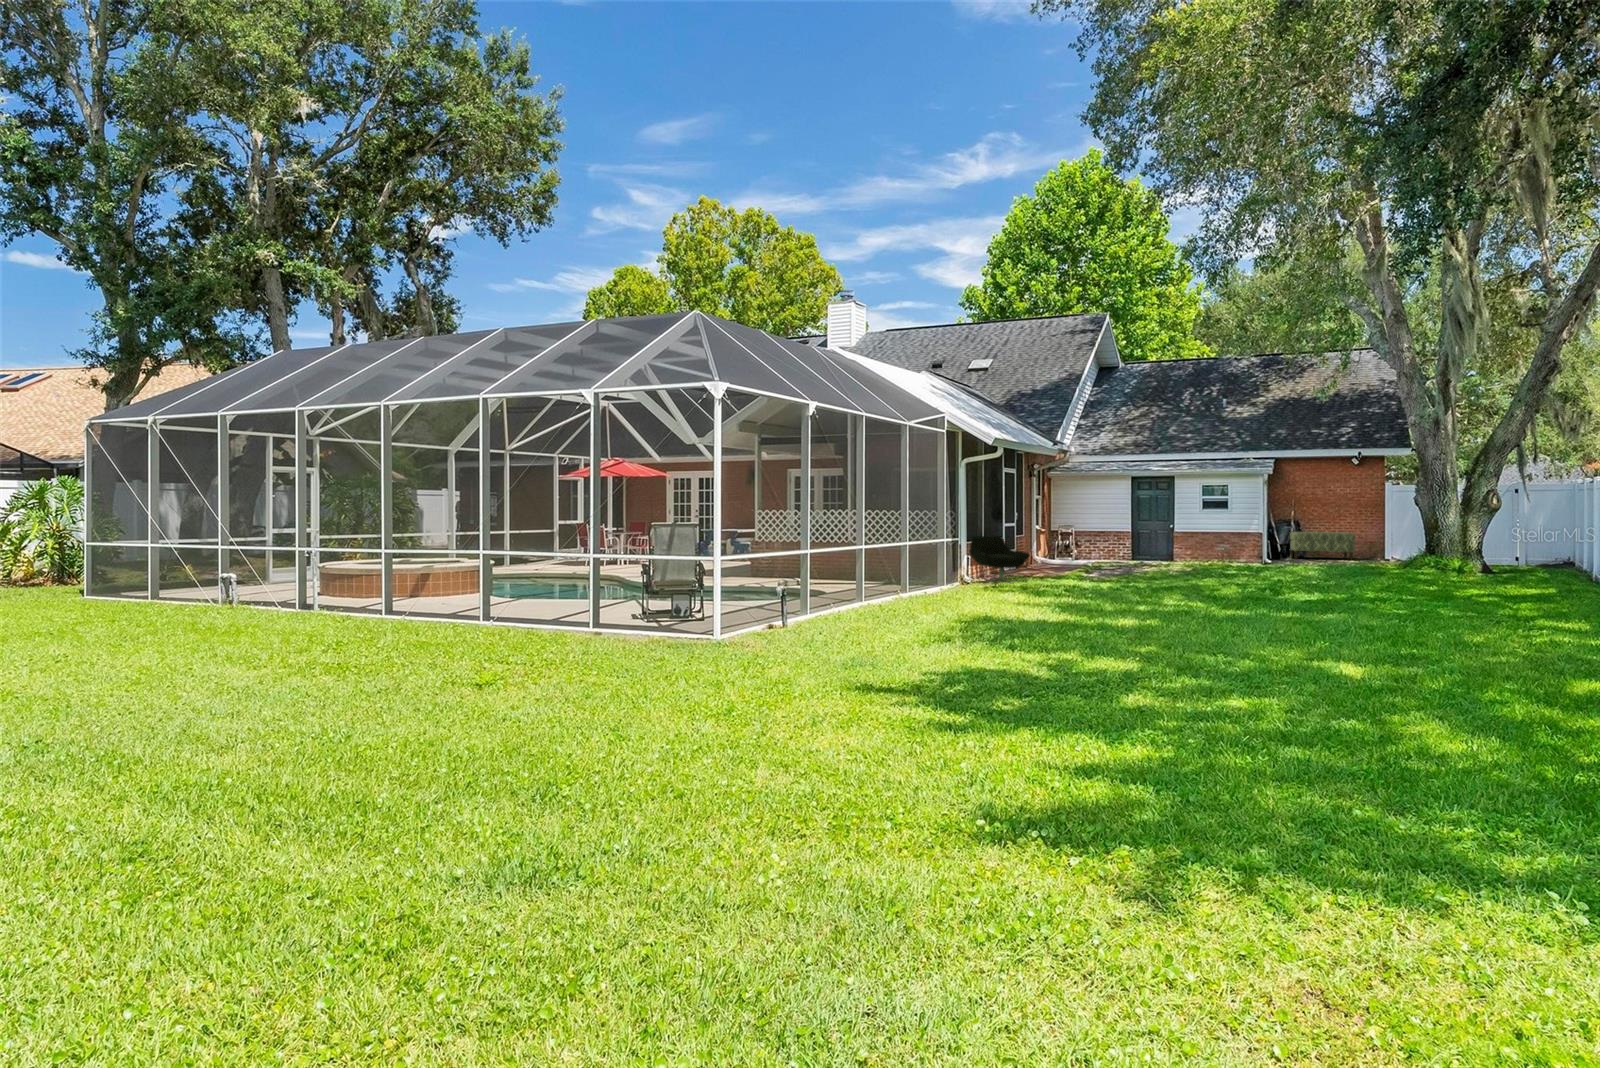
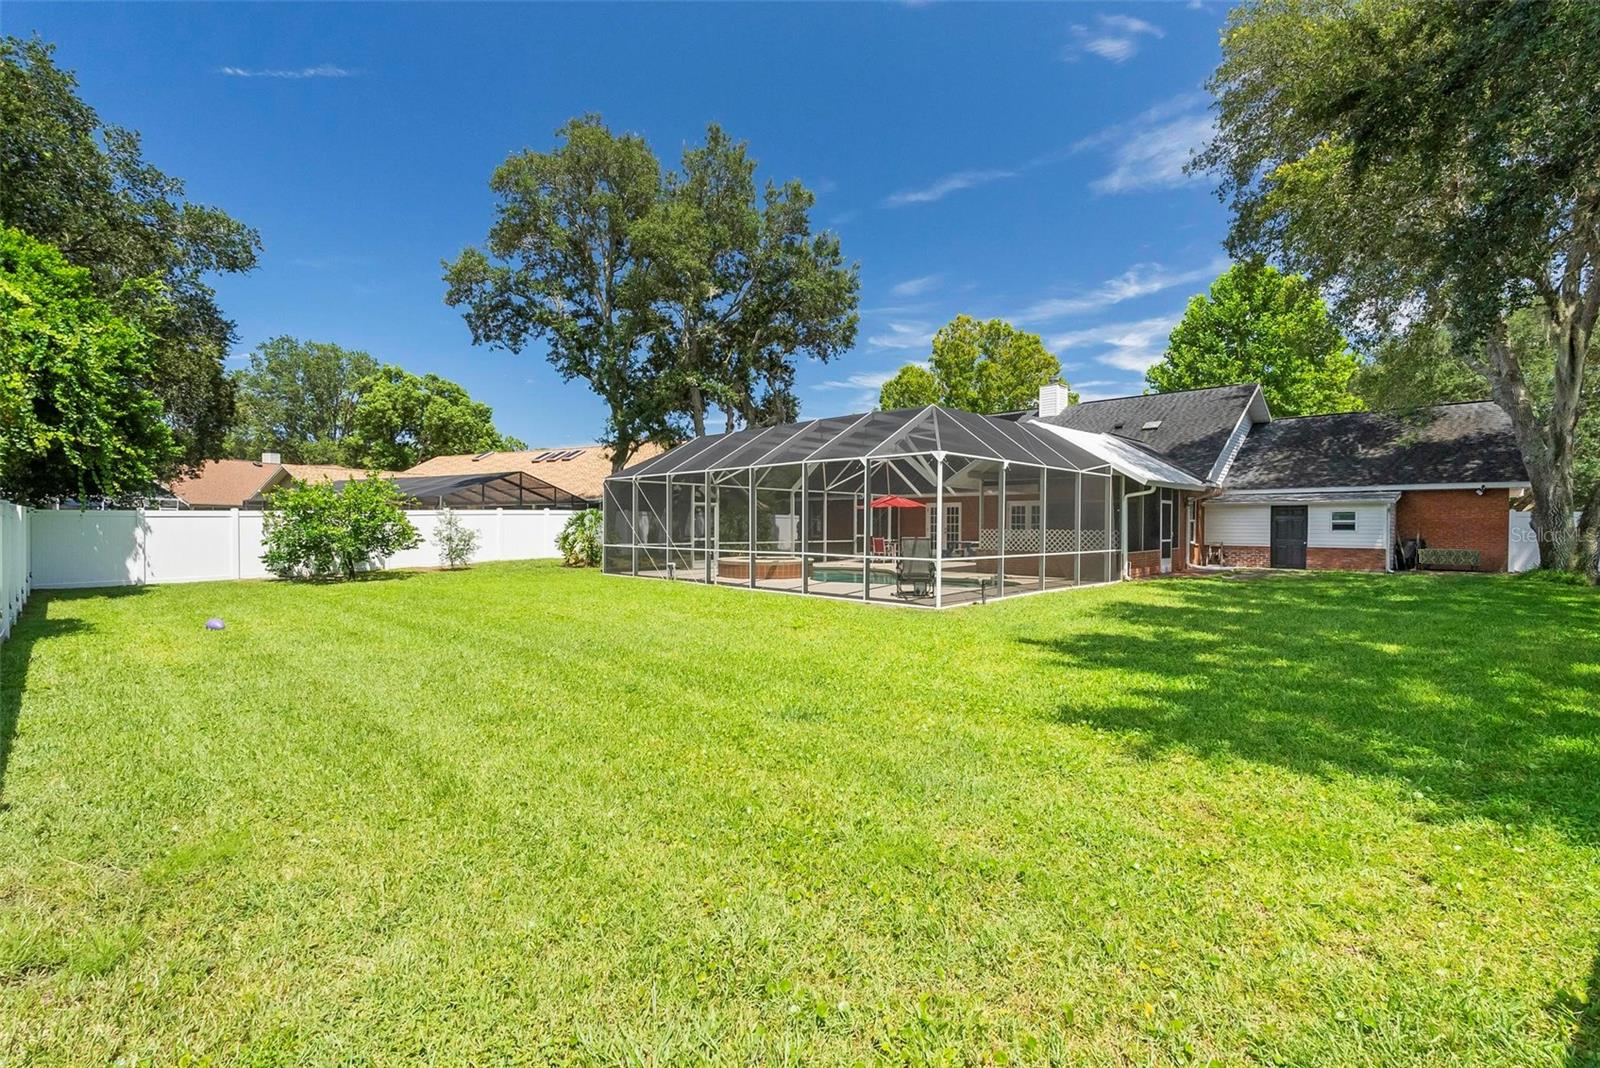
lounge chair: present [970,536,1030,580] -> none [1128,548,1175,582]

